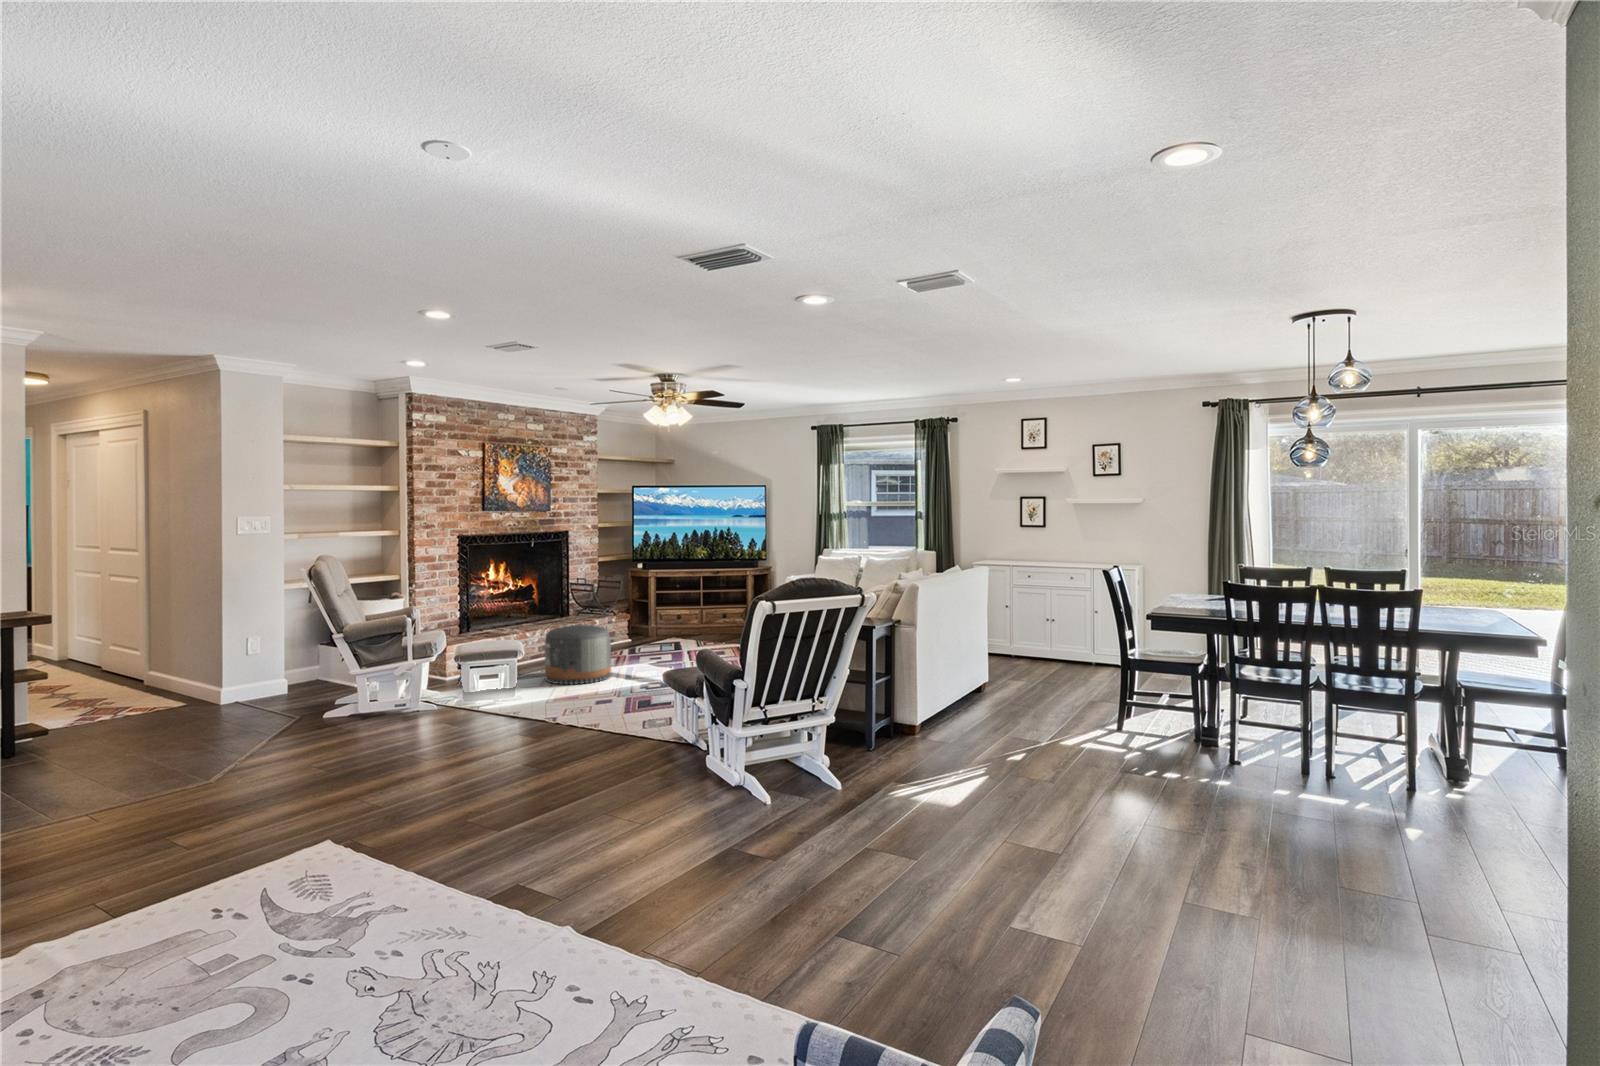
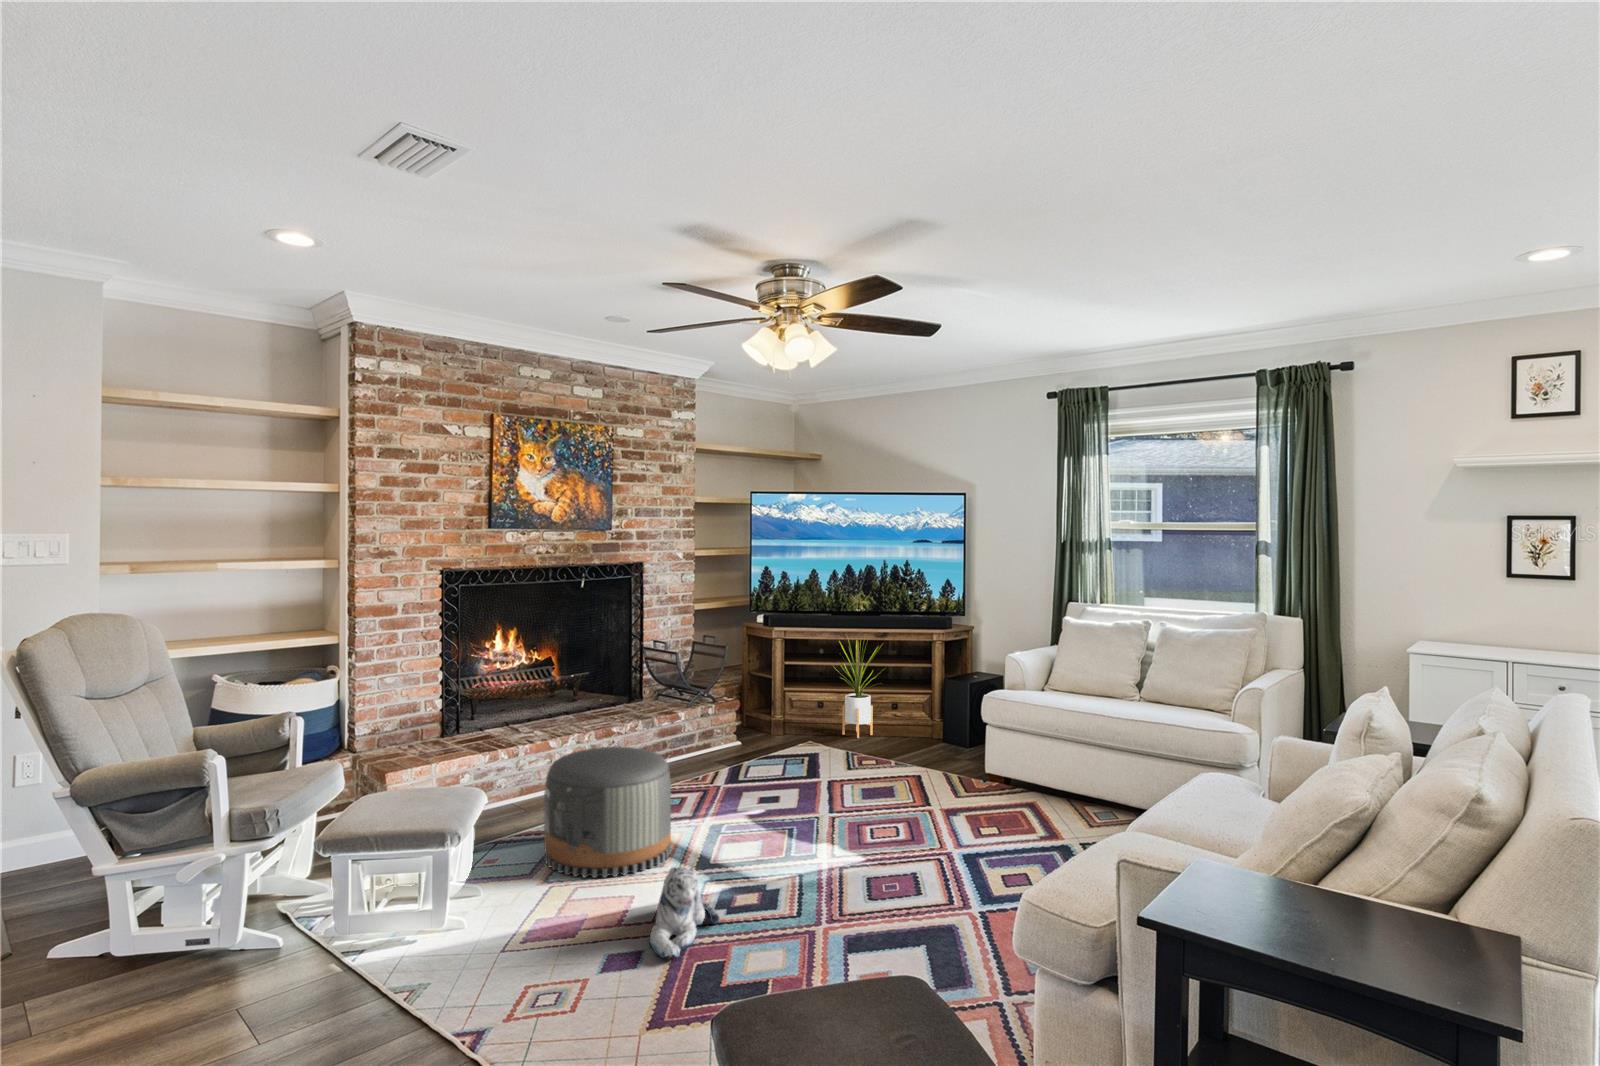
house plant: none [686,571,719,633] -> present [838,637,879,738]
plush toy: none [614,665,646,700] -> present [649,867,719,958]

